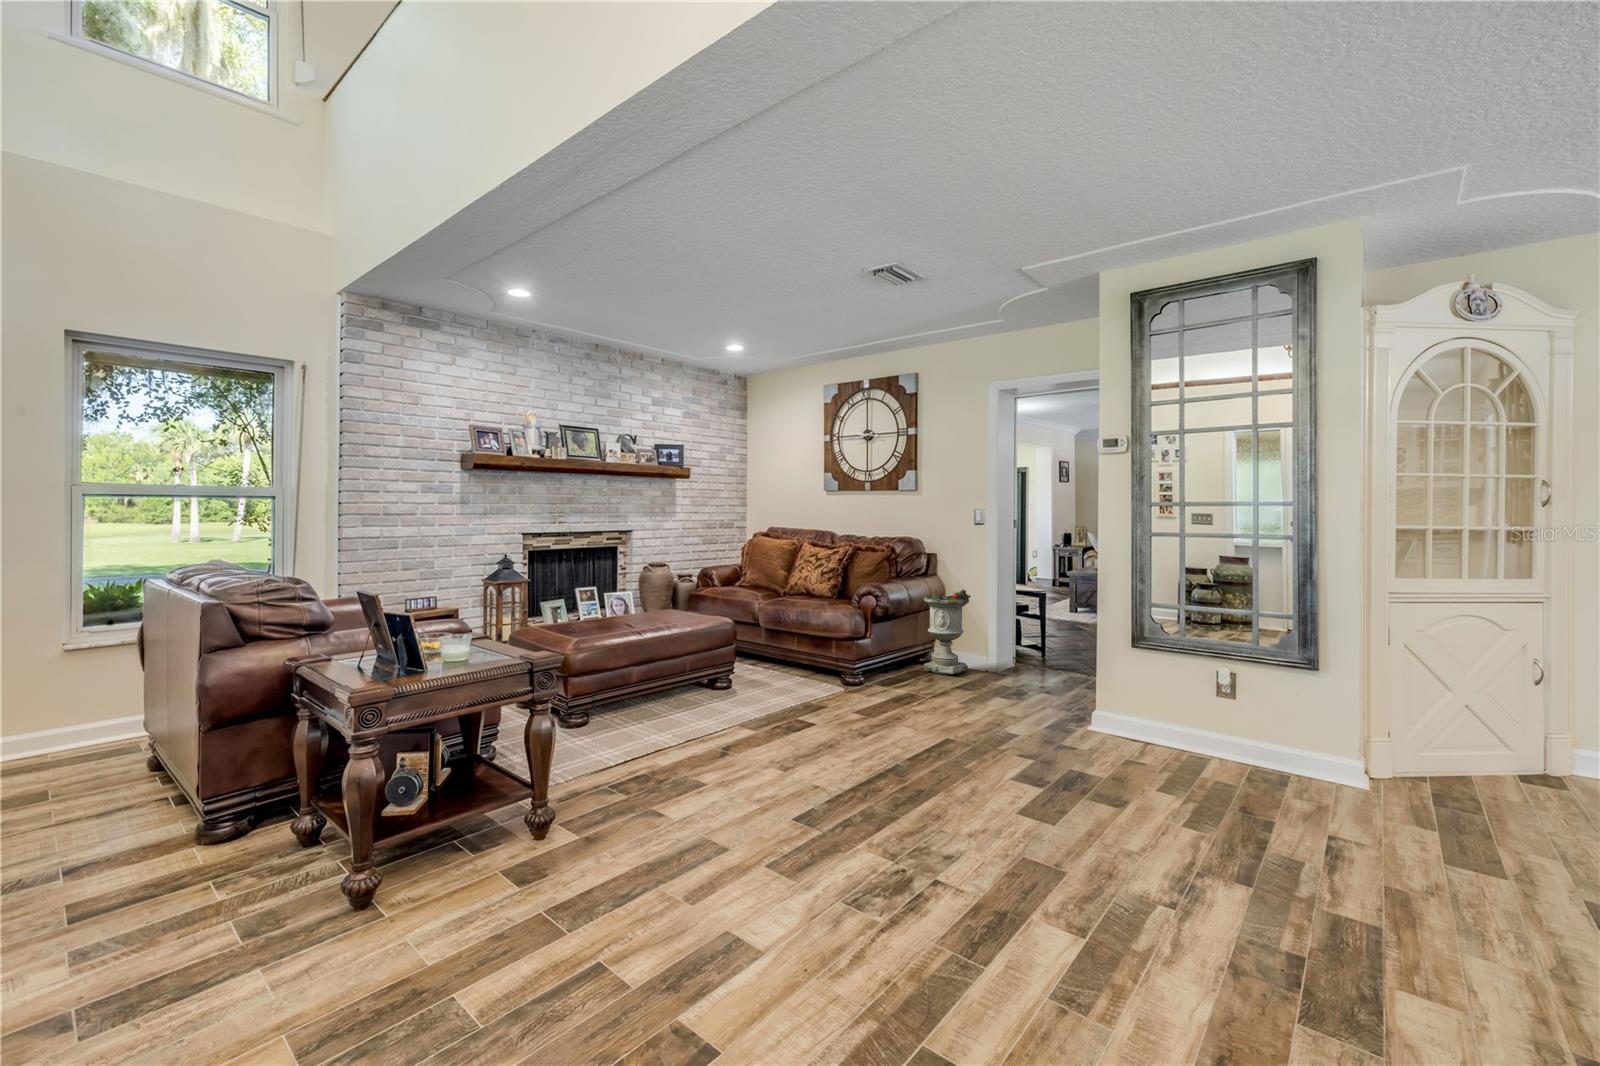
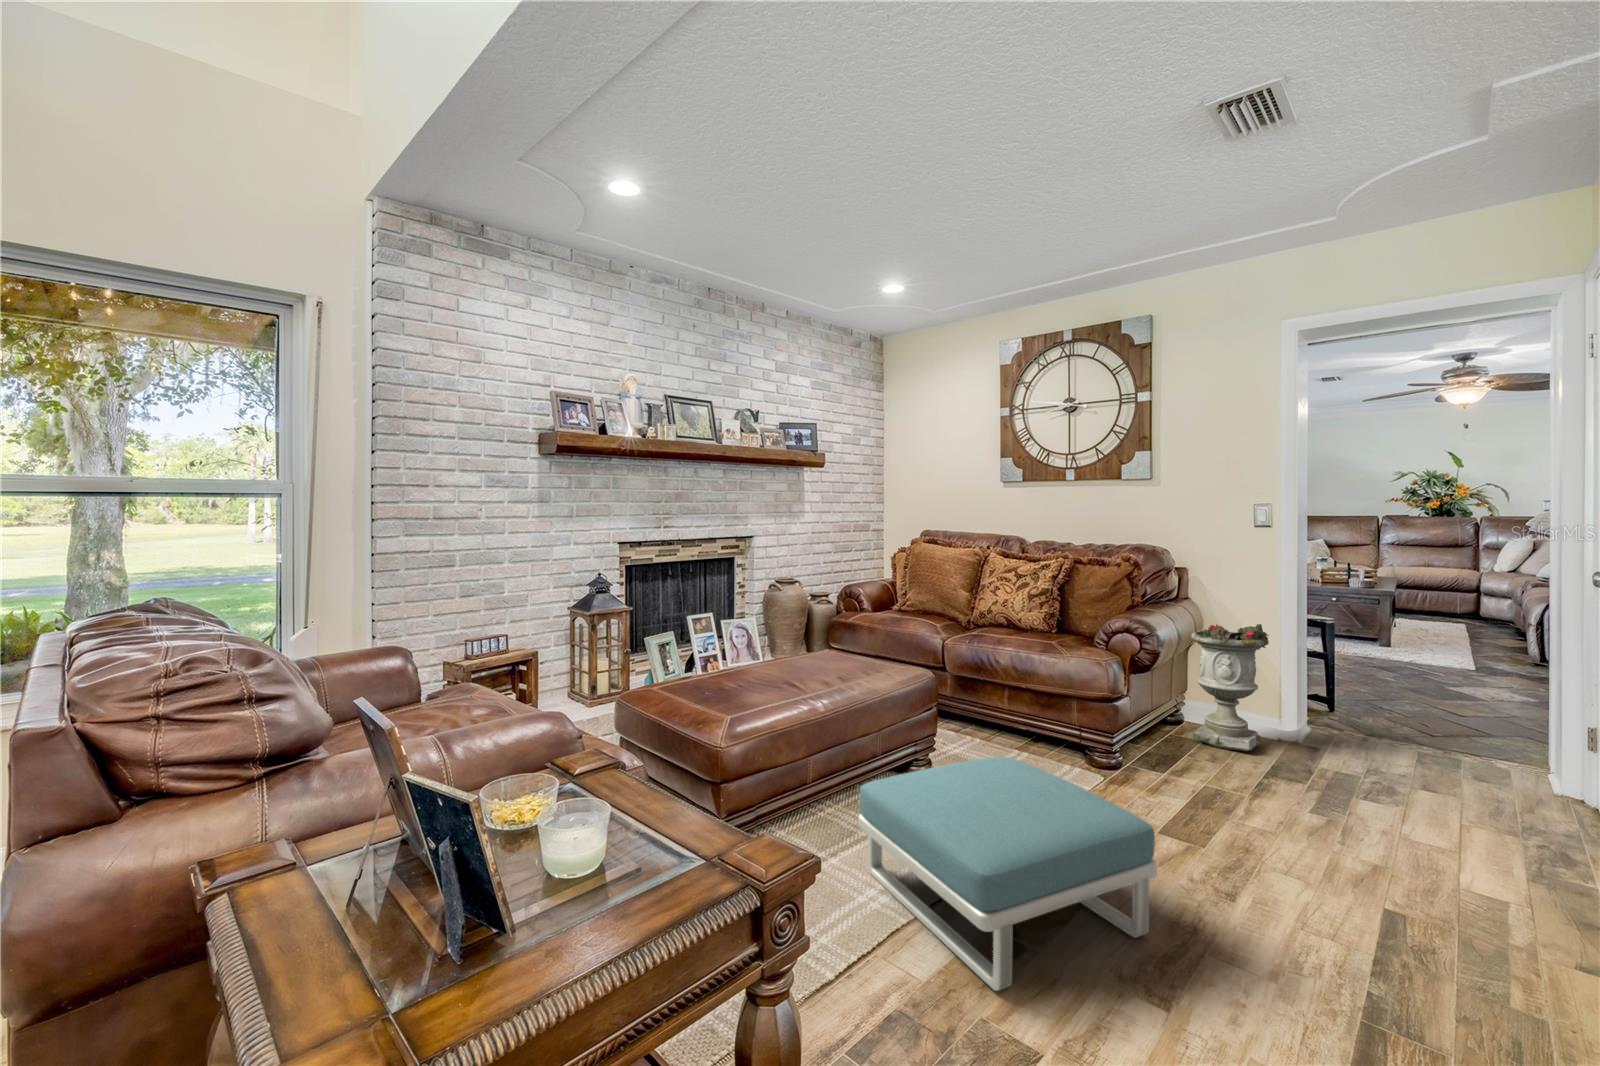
footstool: none [652,663,808,765] -> present [858,757,1157,991]

